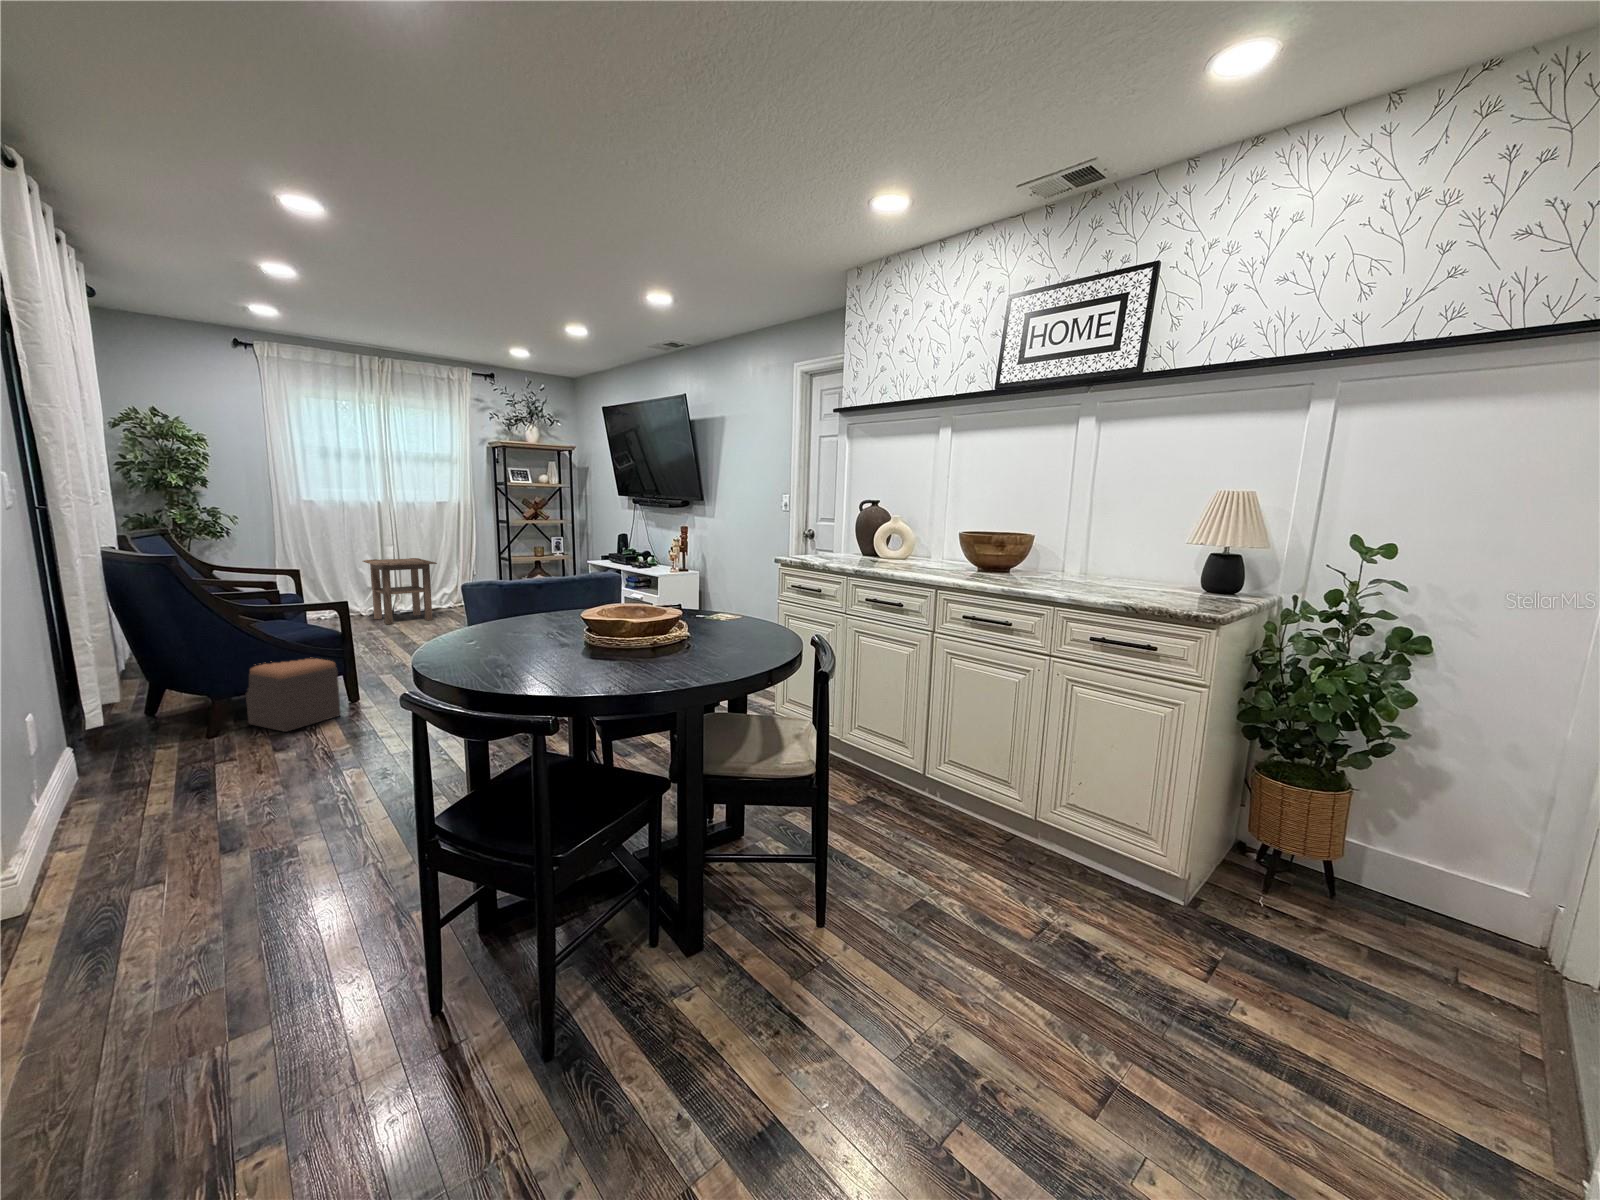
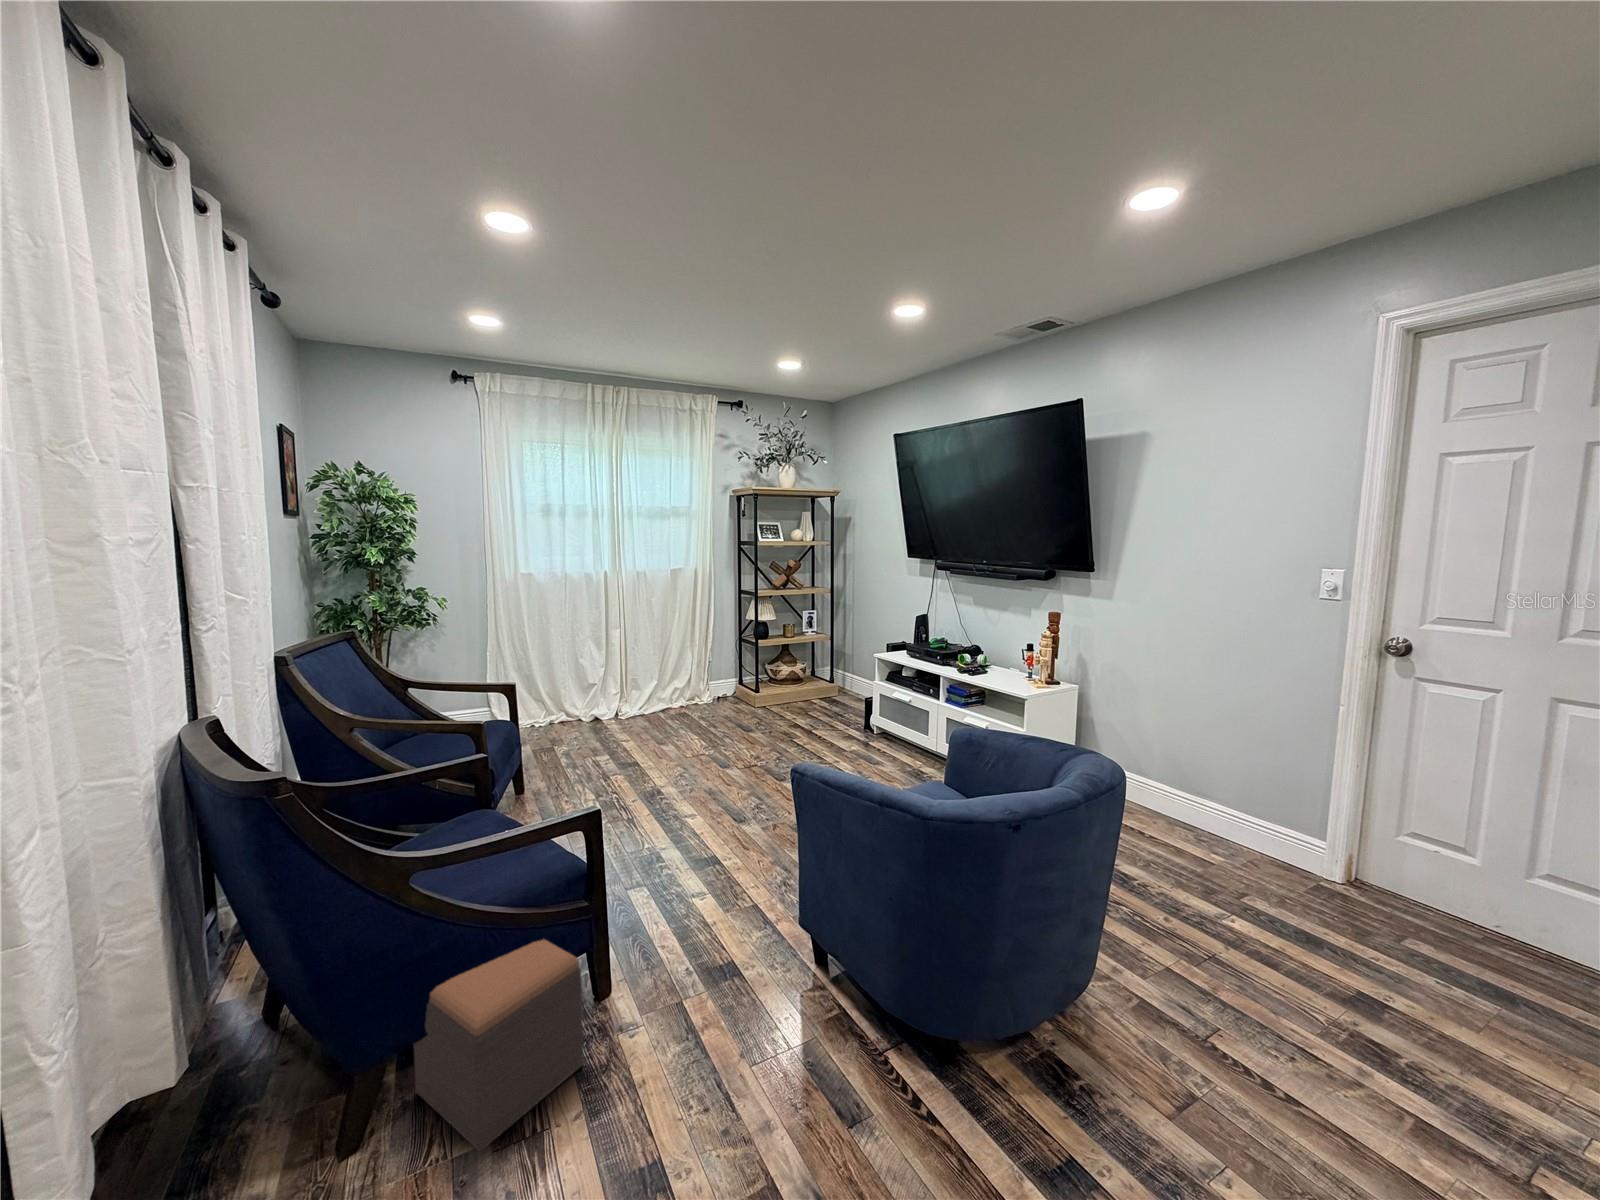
side table: present [363,558,437,624] -> none [586,644,676,740]

